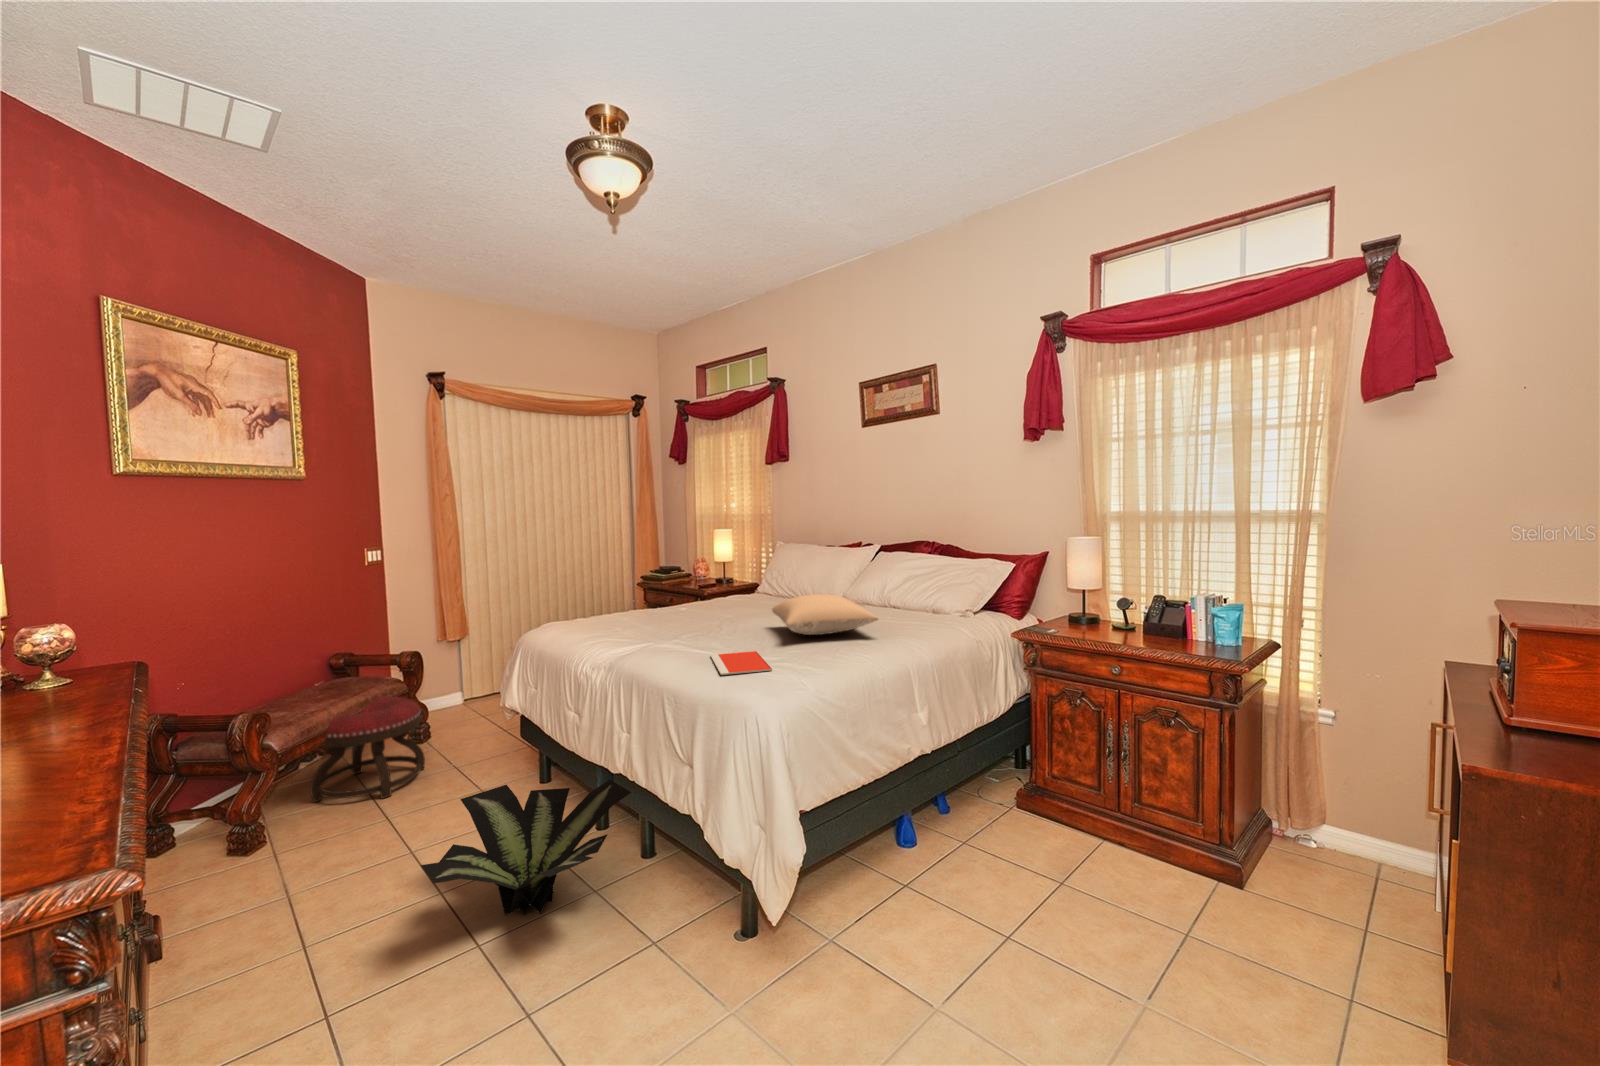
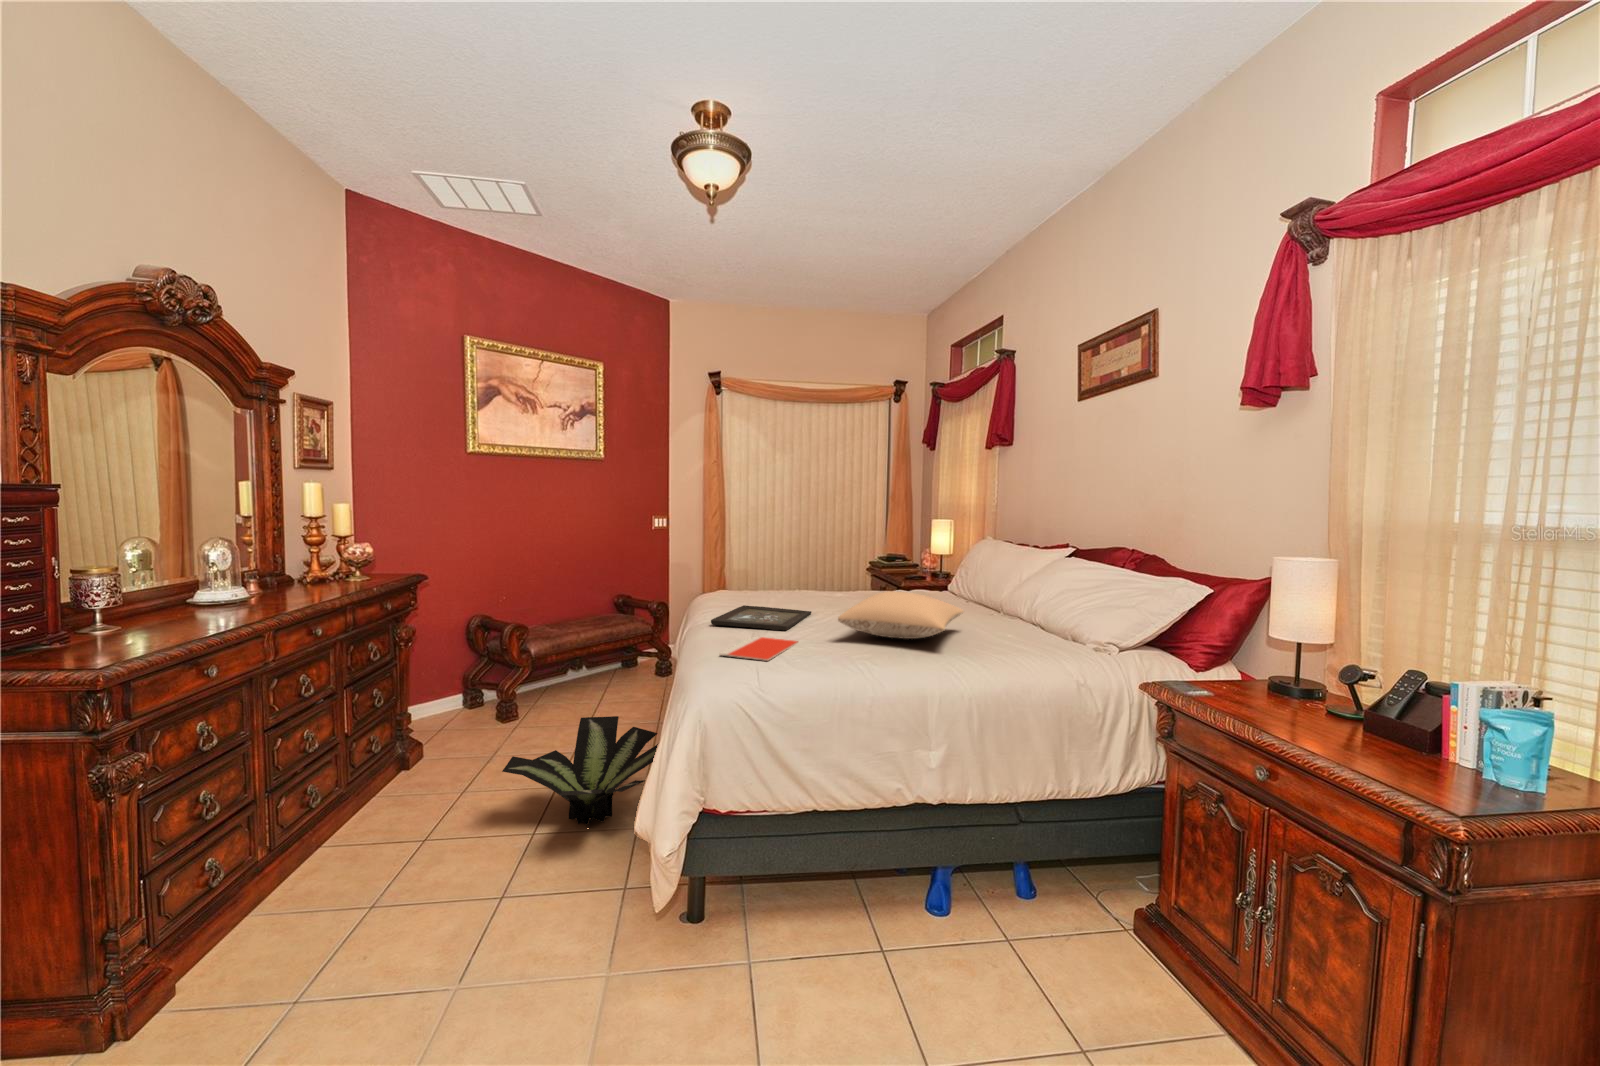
tray: none [632,627,723,653] -> present [711,605,811,630]
ottoman: present [310,697,425,802] -> none [565,631,644,708]

